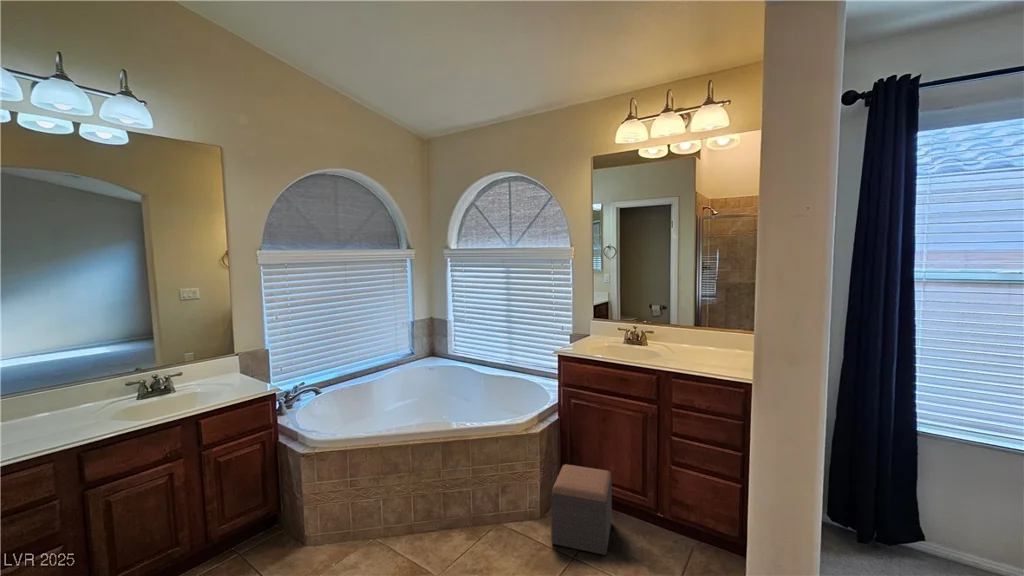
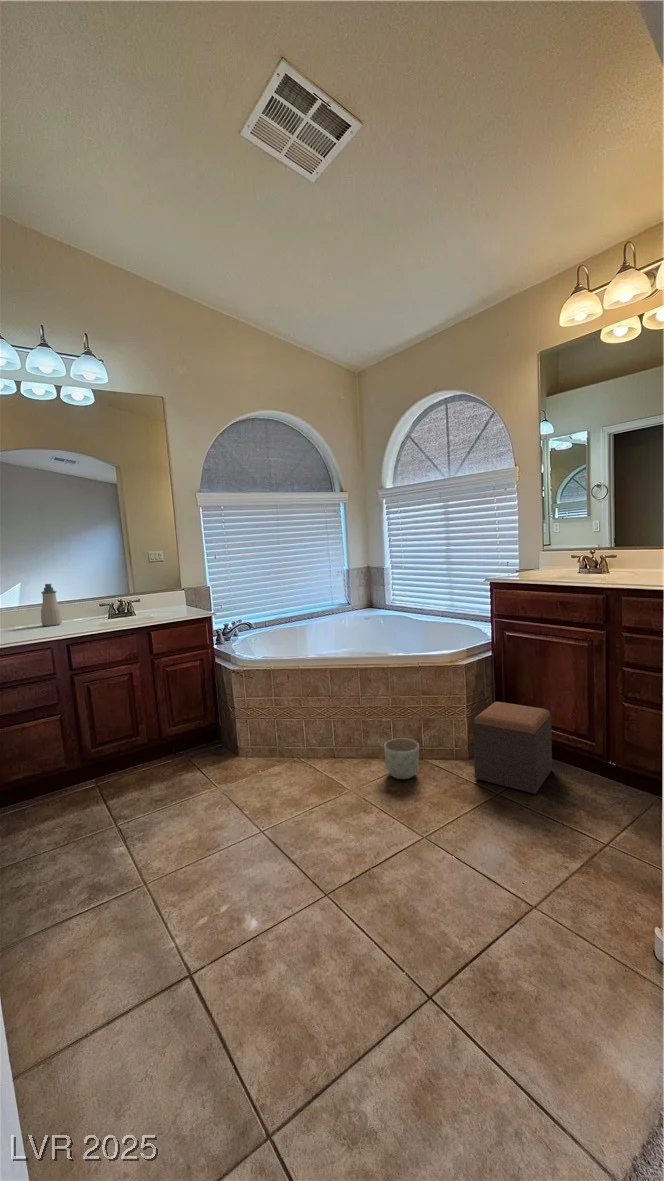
soap bottle: none [31,367,64,423] -> present [41,584,62,626]
planter: none [468,511,502,556] -> present [384,738,419,779]

